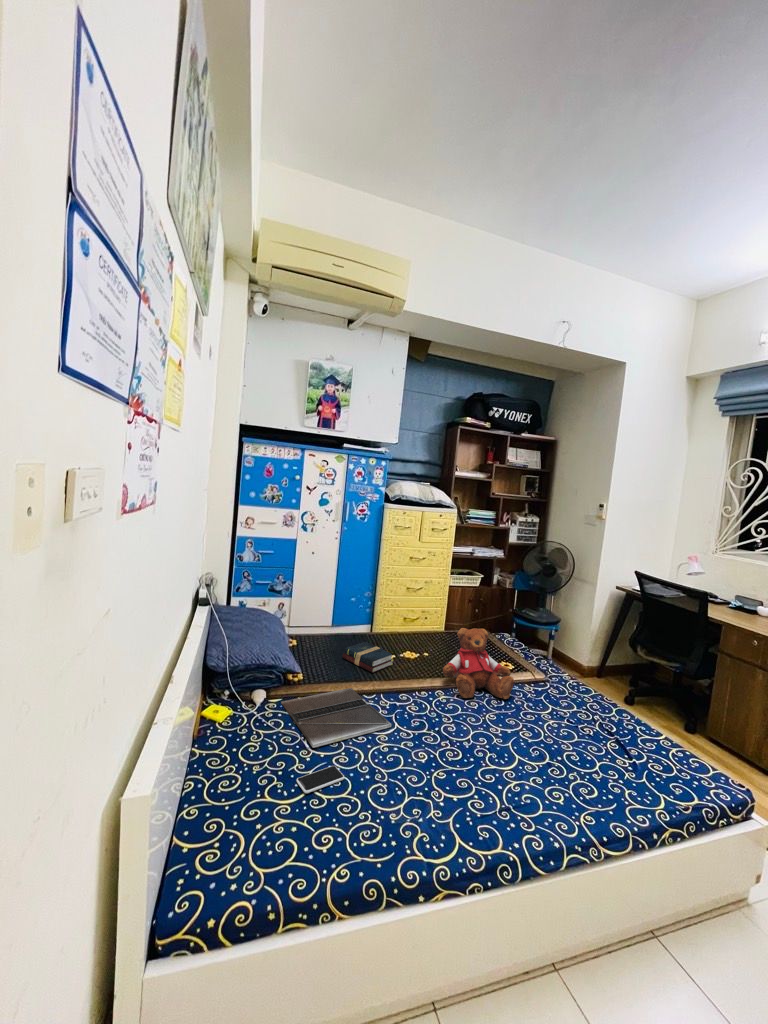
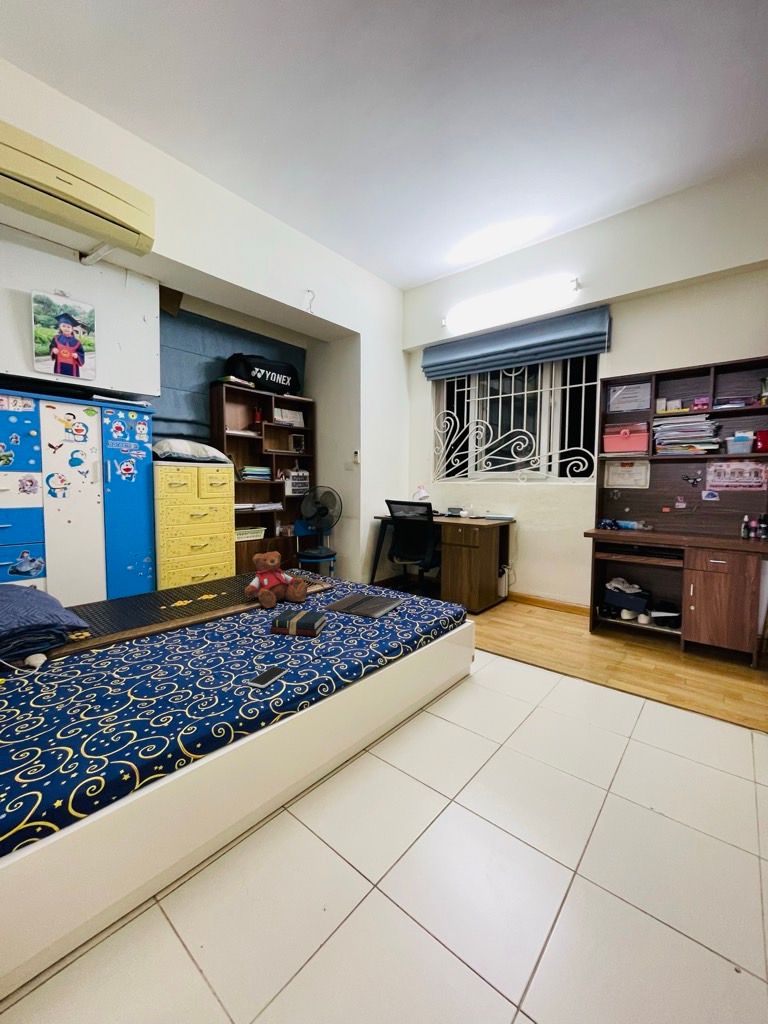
hardback book: present [342,642,393,673] -> present [270,610,327,636]
laptop: present [281,688,392,748] -> present [323,593,404,618]
smartphone: present [297,766,344,793] -> present [248,667,288,688]

